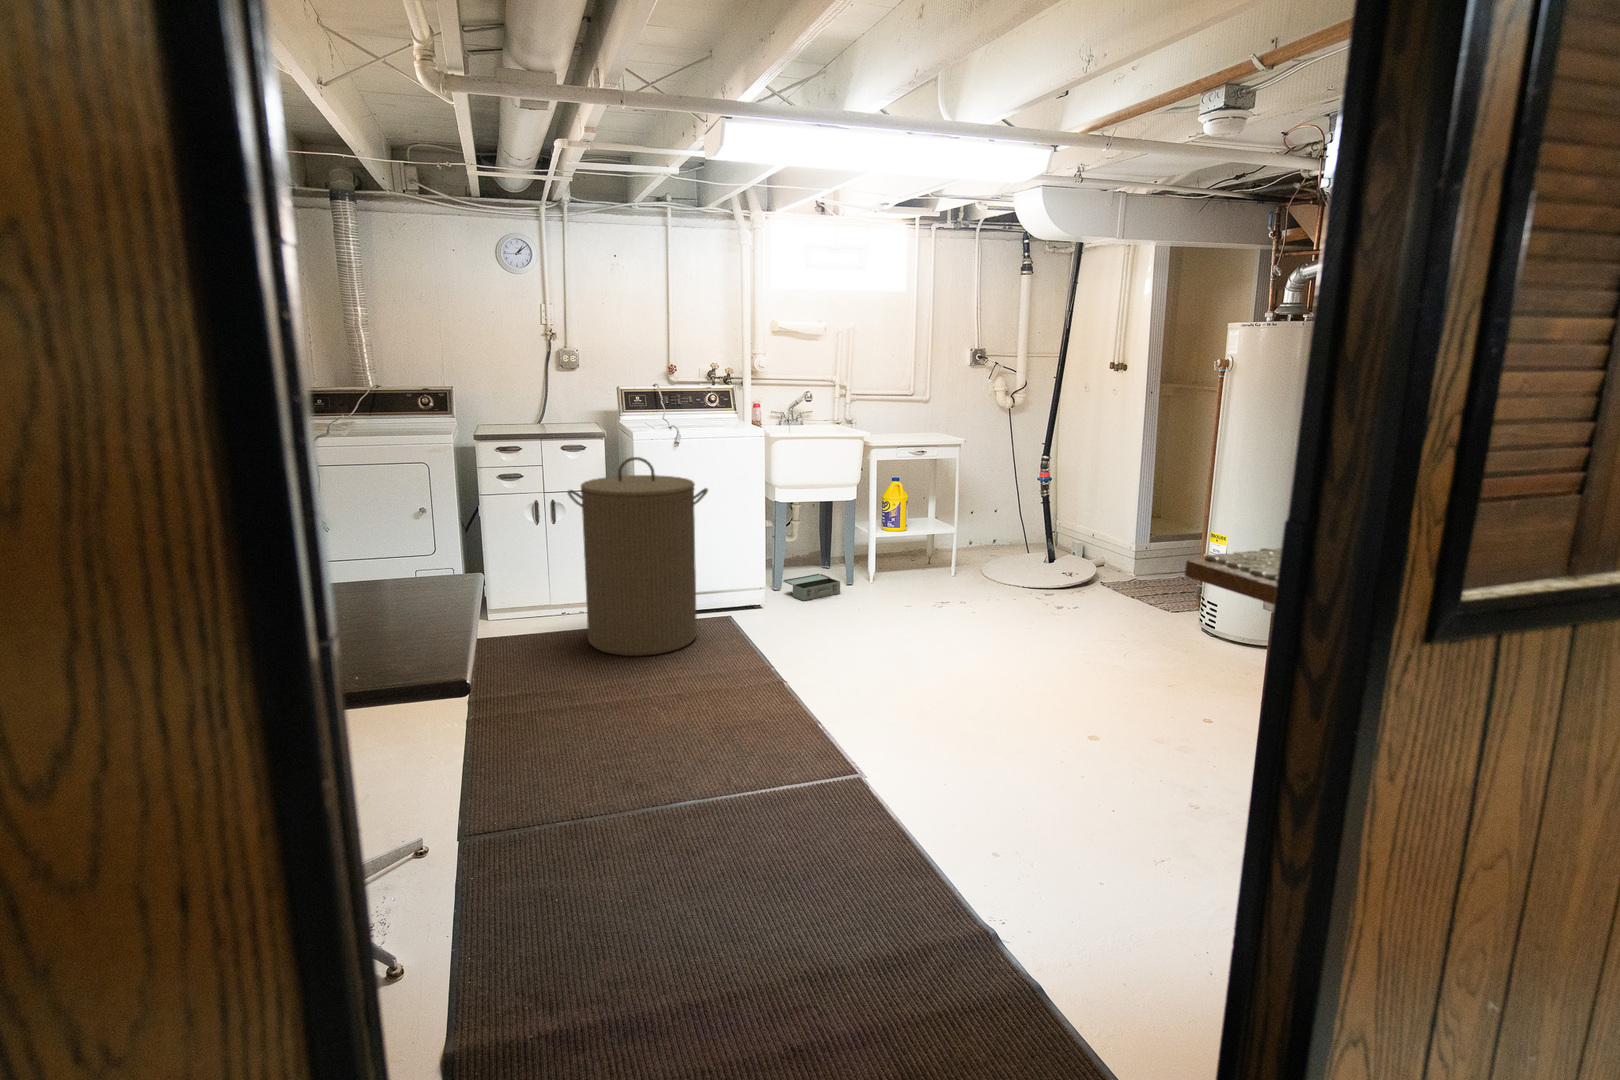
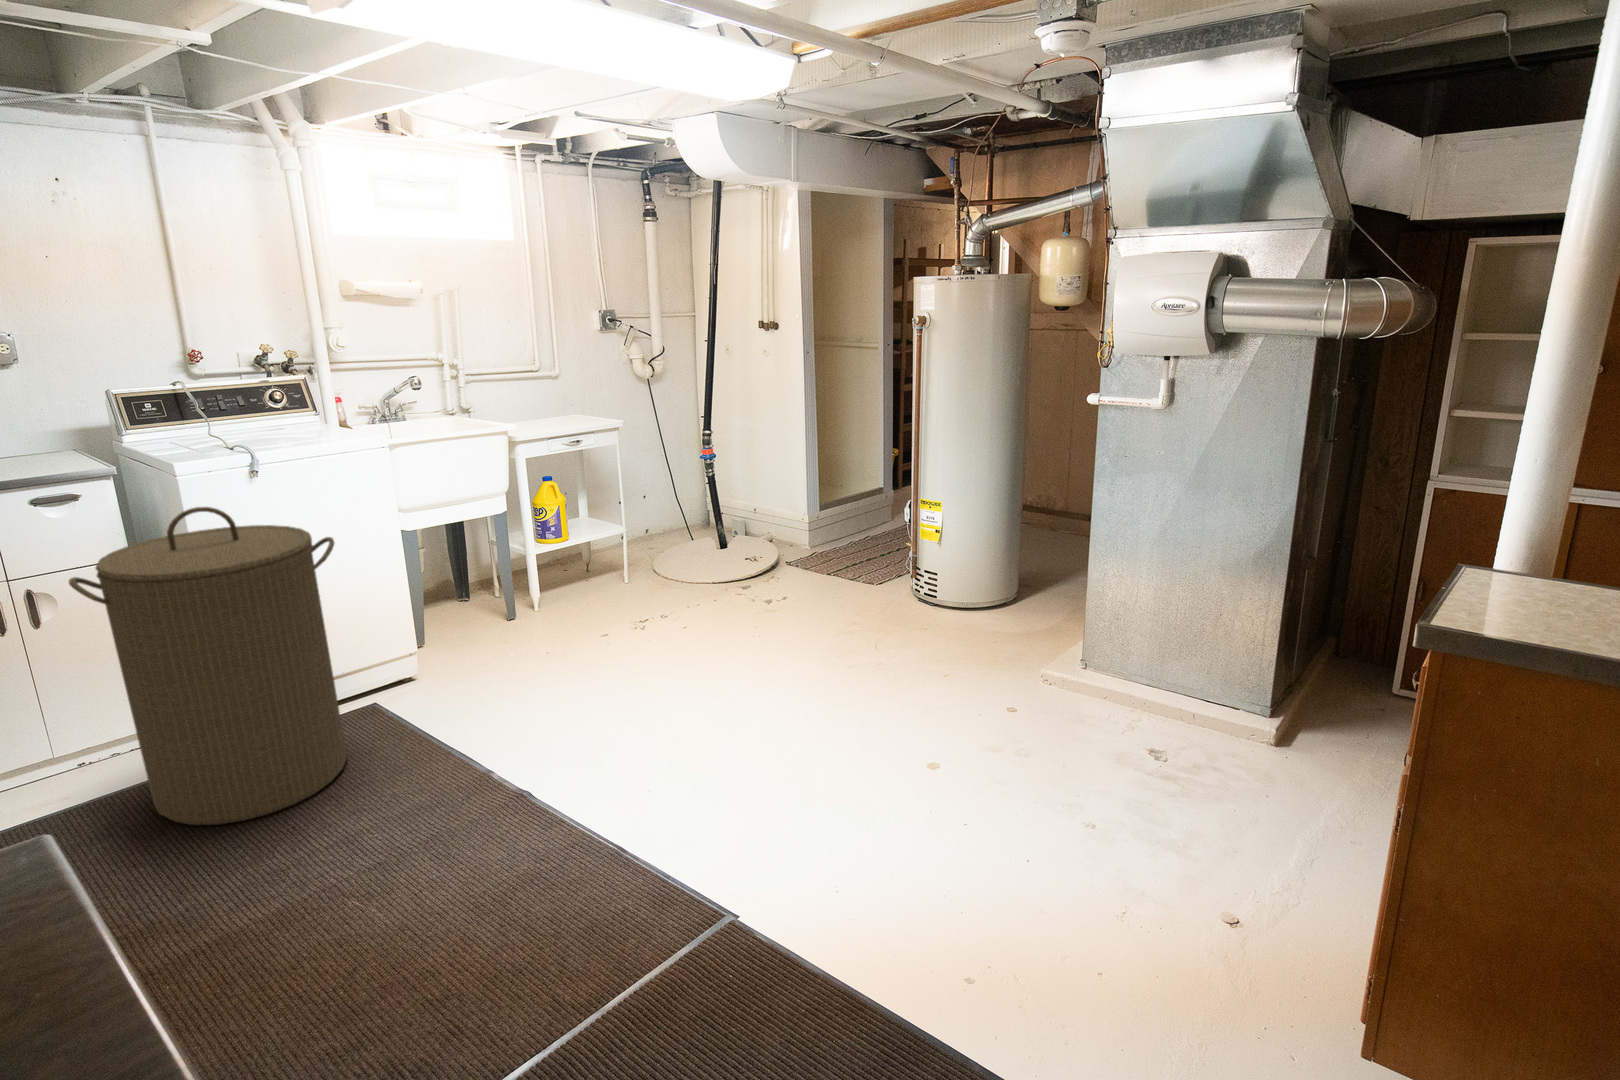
toolbox: present [783,574,840,601] -> none [432,612,511,655]

